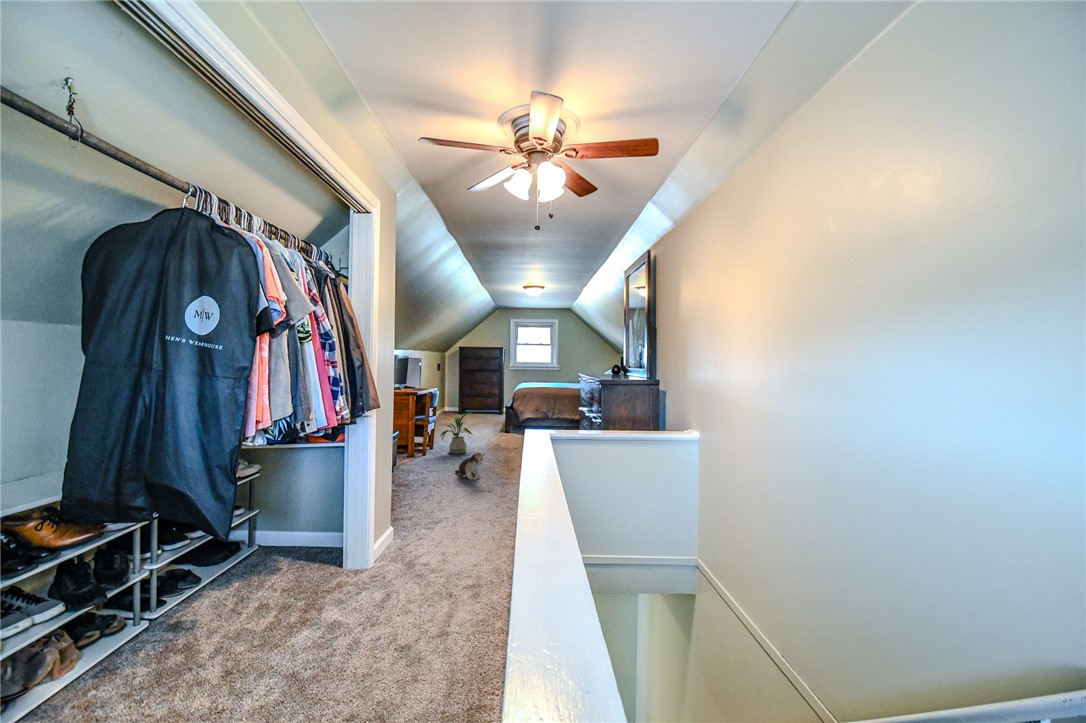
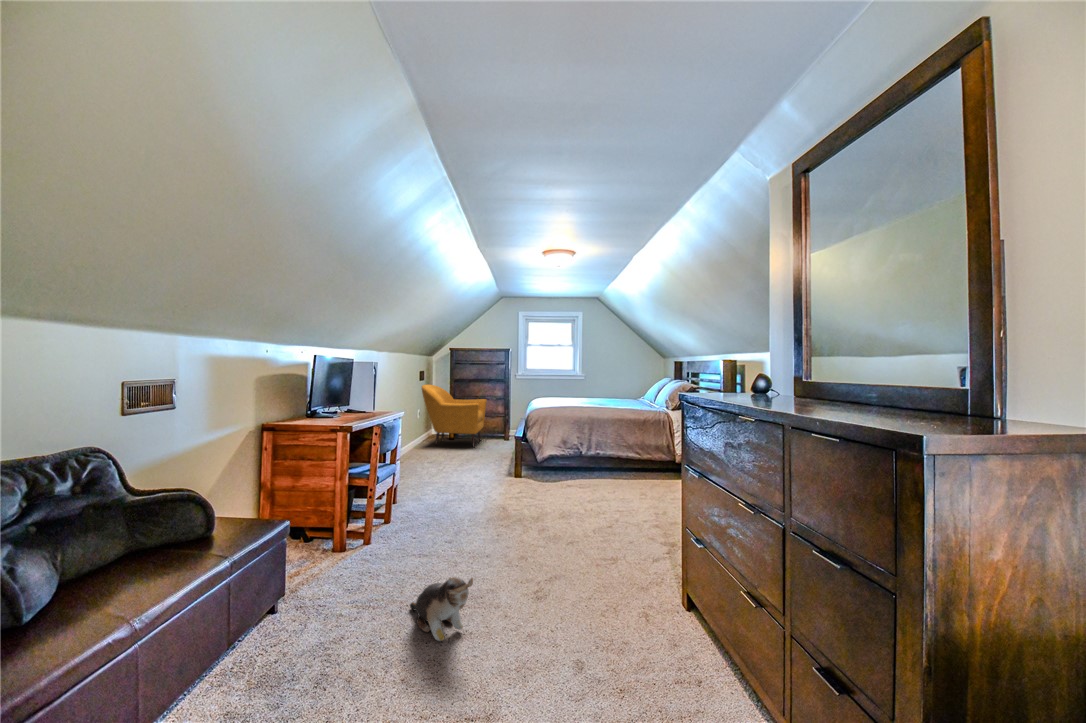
armchair: none [440,374,487,418] -> present [422,385,487,447]
house plant: present [440,412,472,454] -> none [386,458,459,535]

